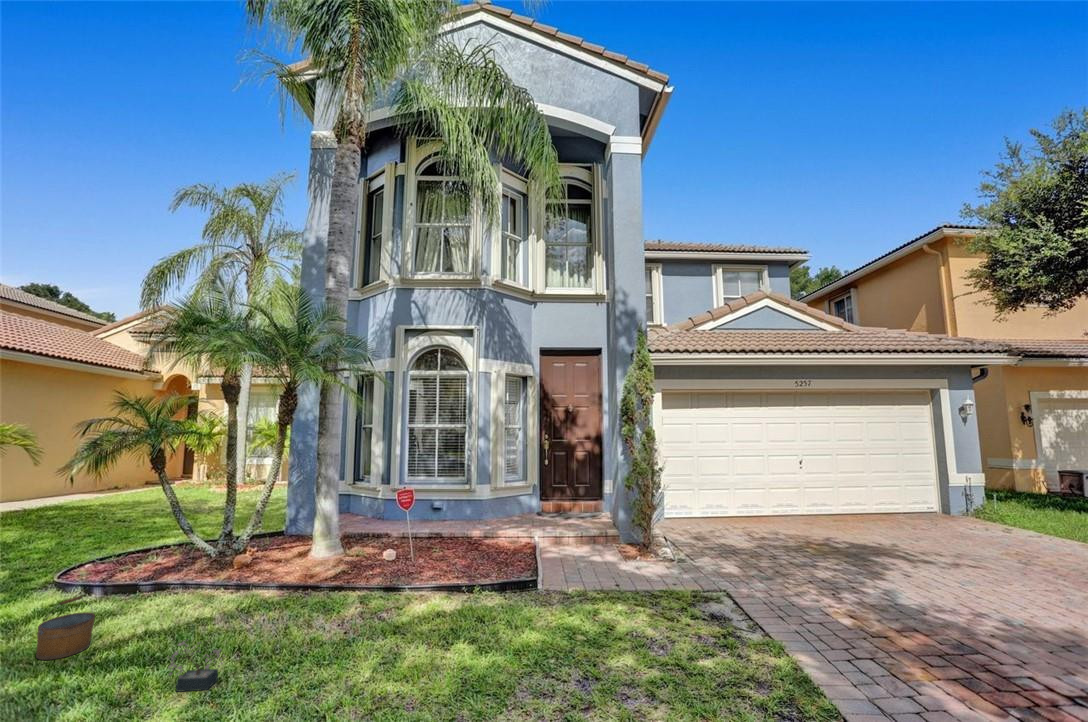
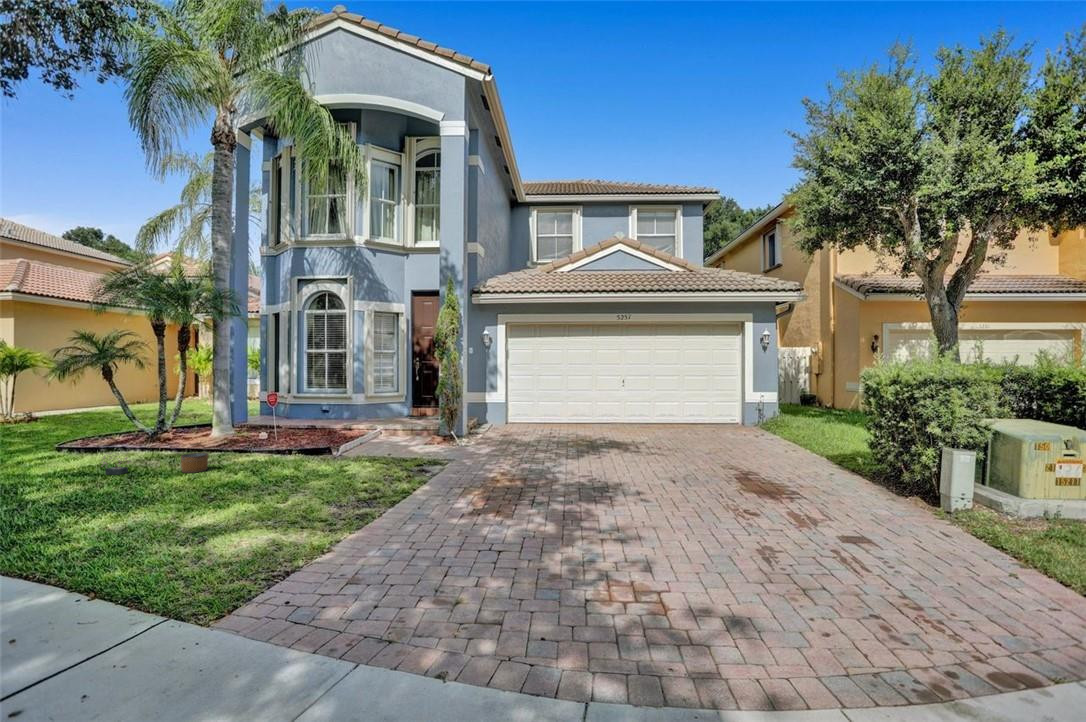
bucket: present [36,596,95,660] -> present [181,443,208,473]

